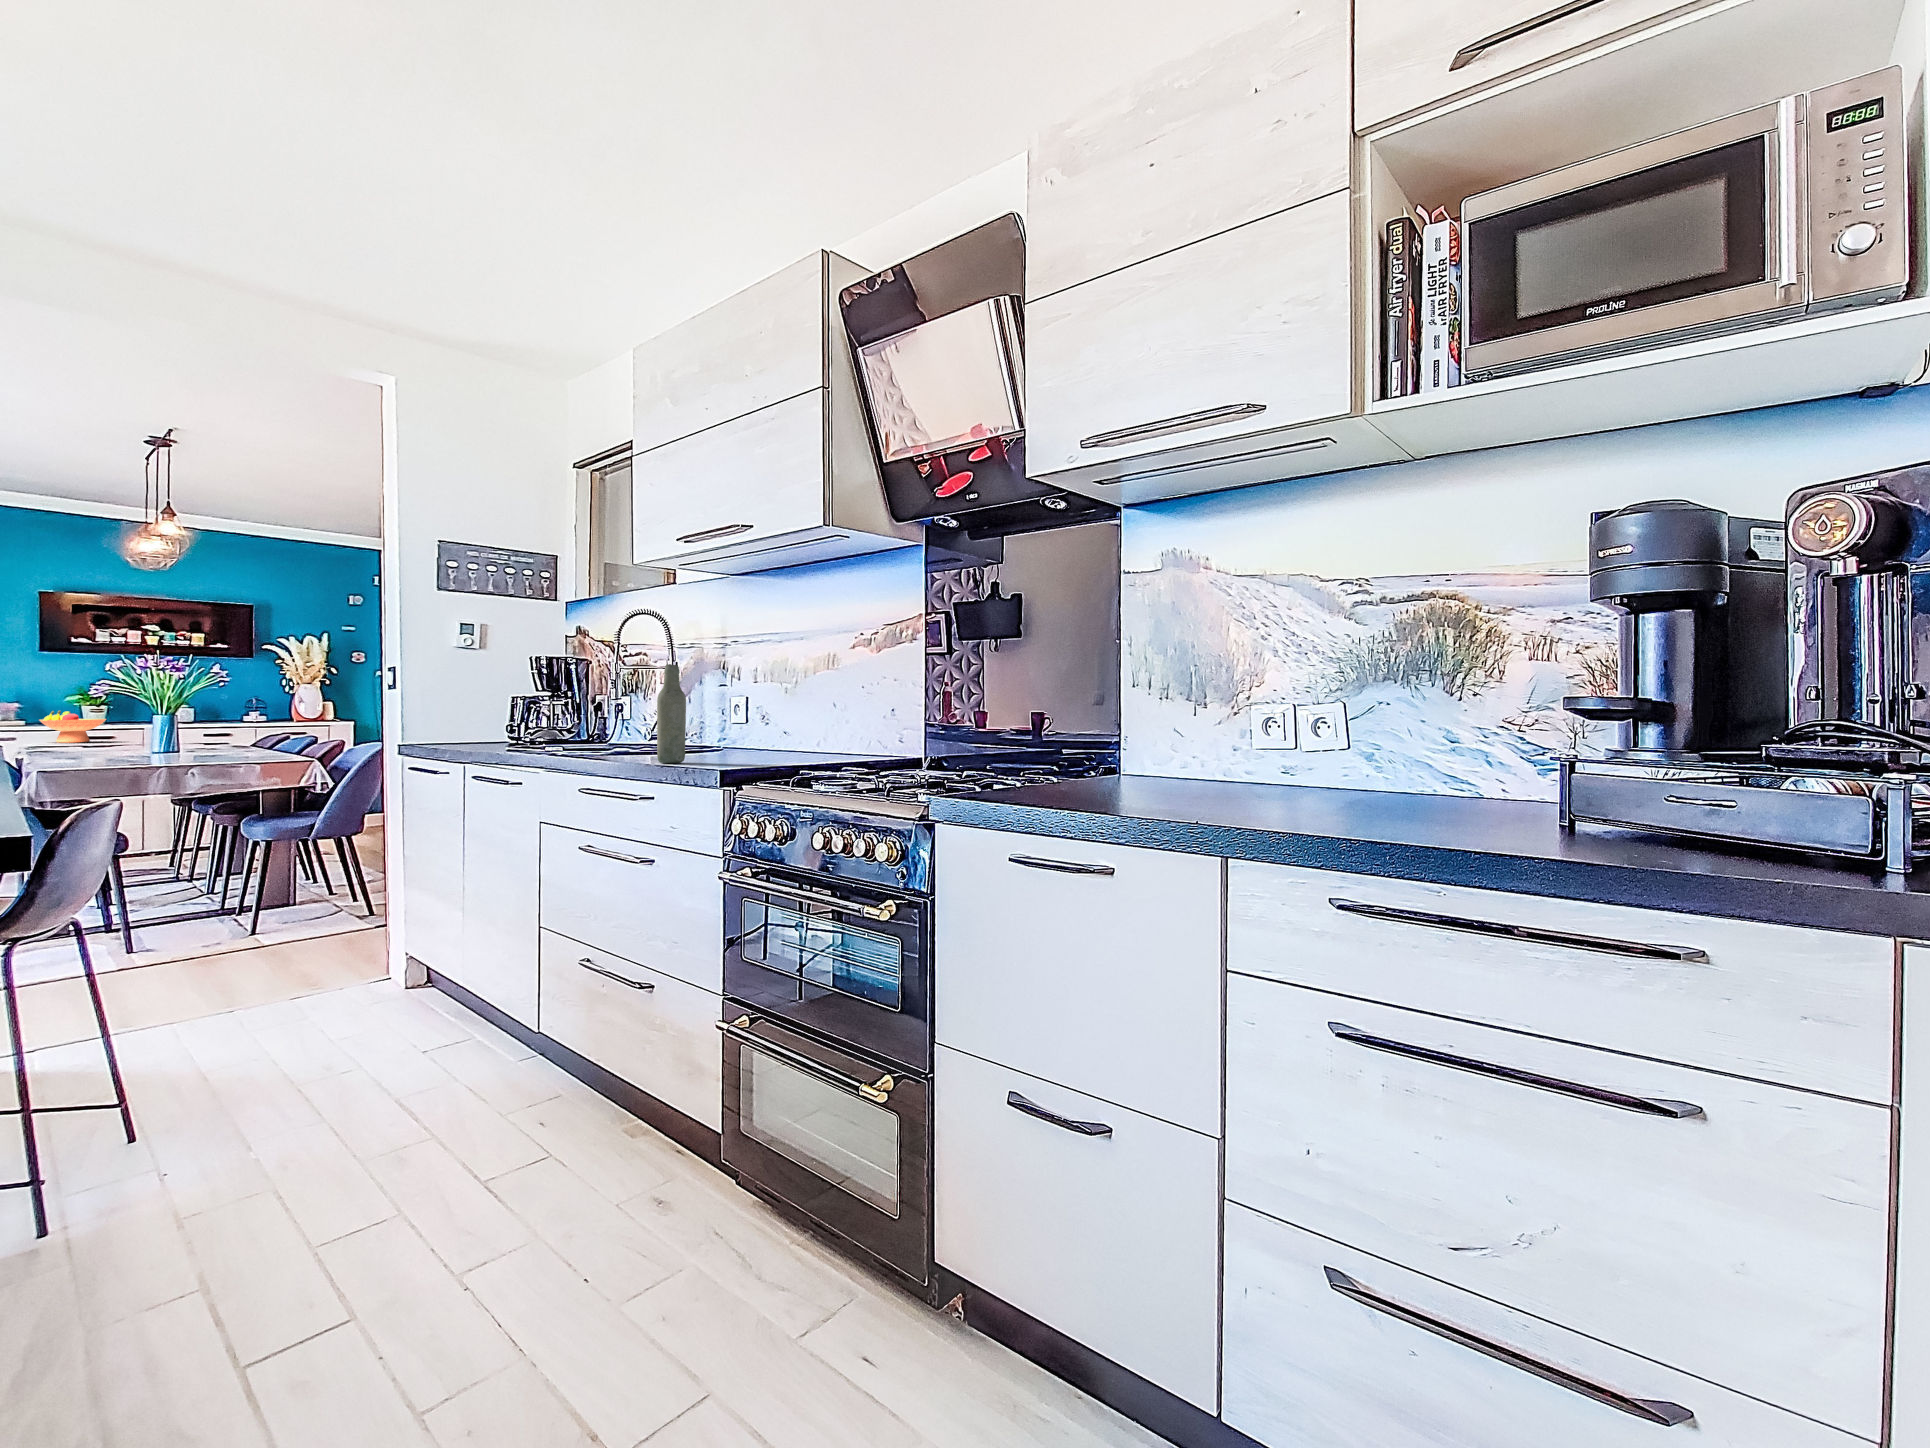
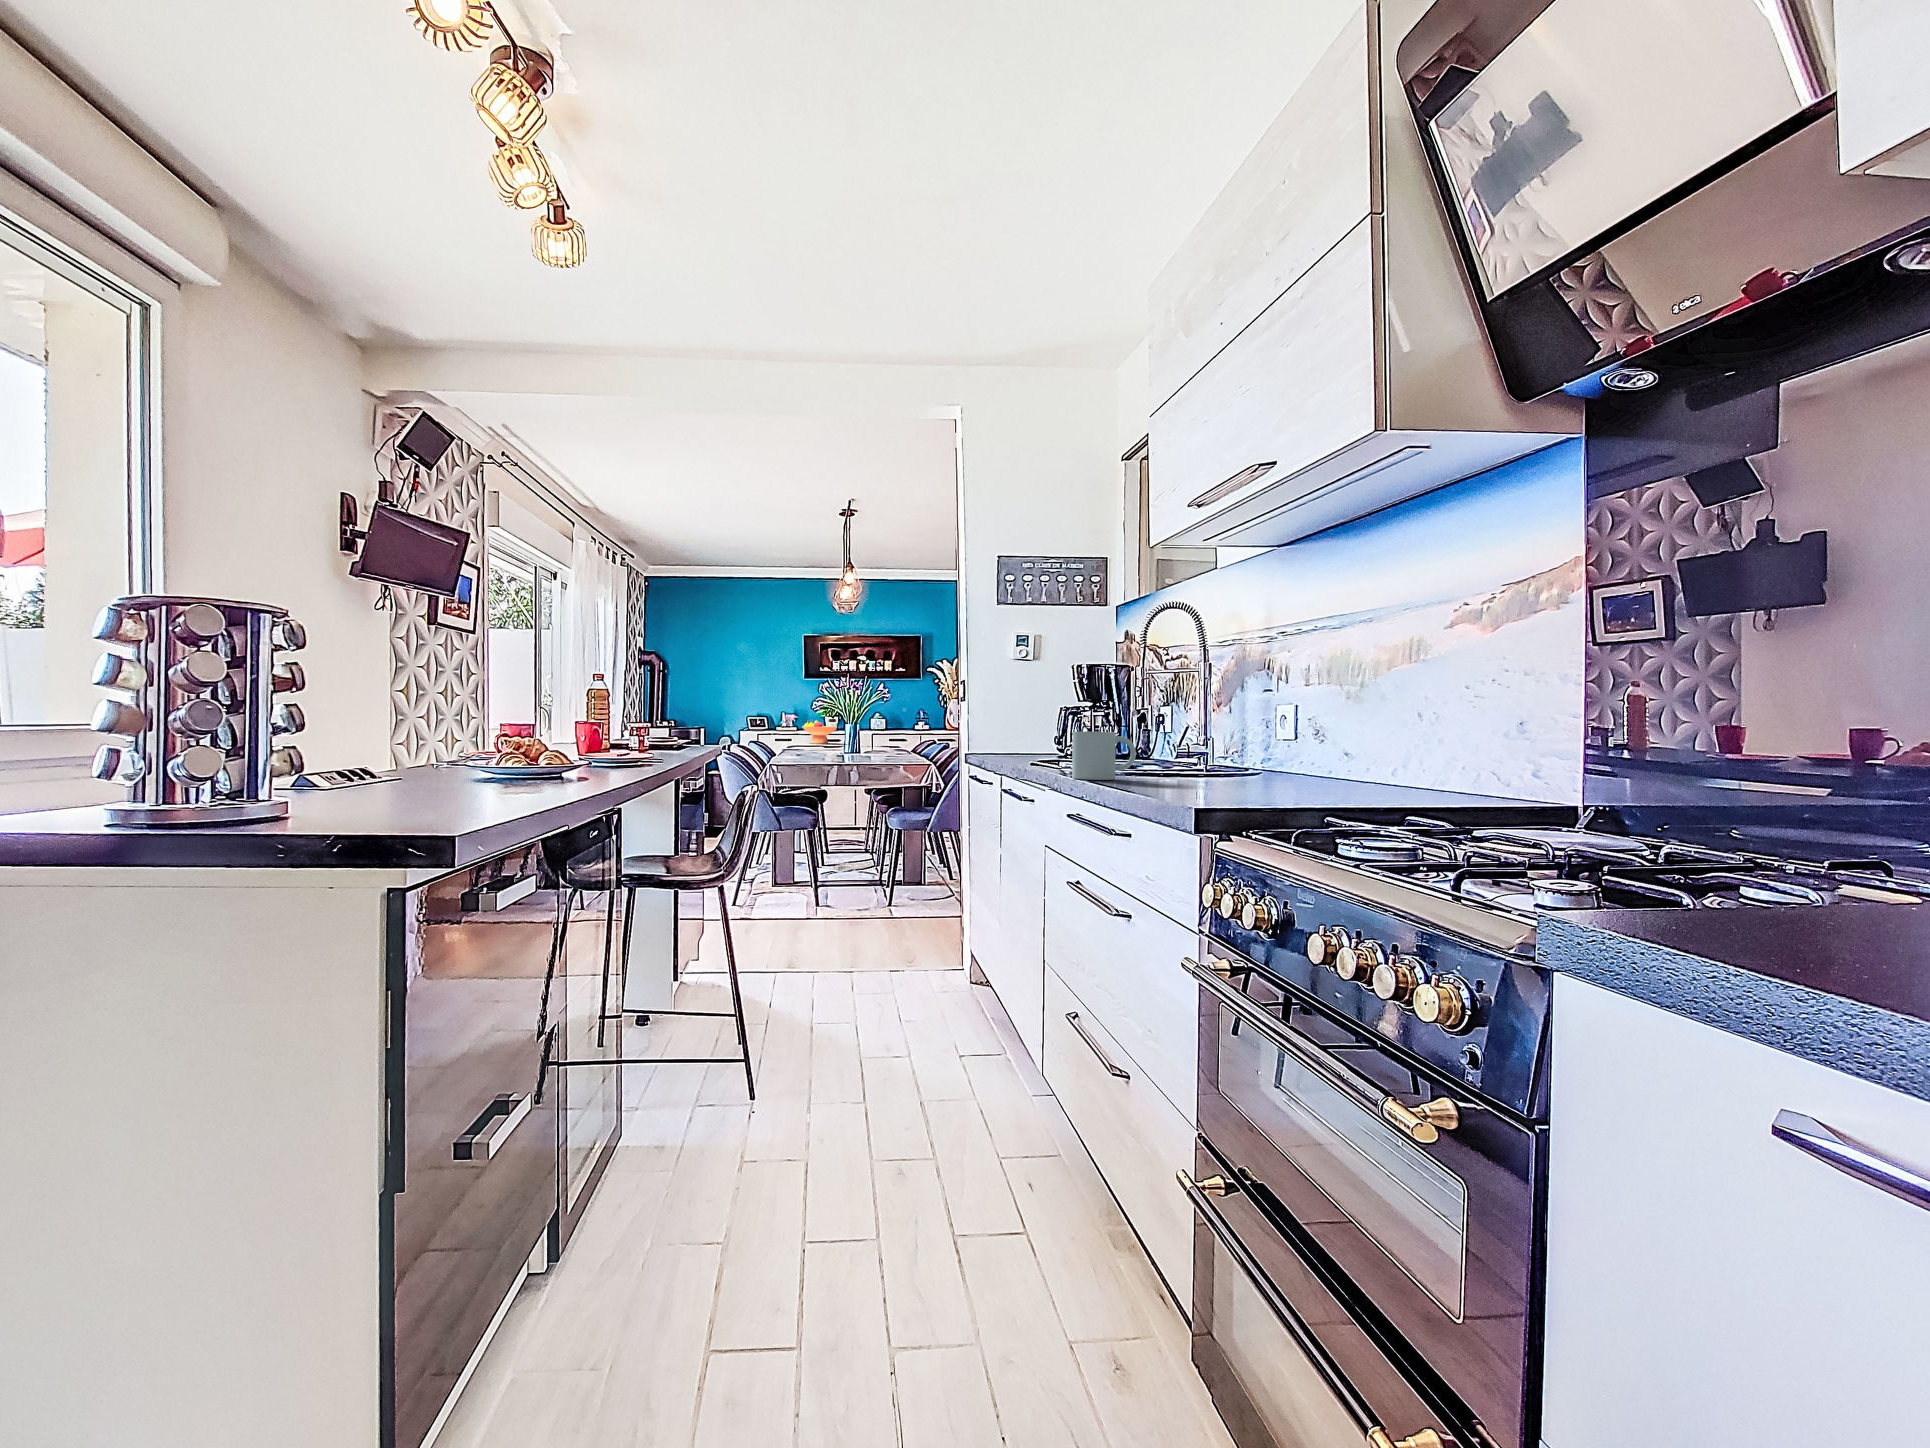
bottle: present [657,664,686,763] -> none [1146,656,1183,788]
mug: none [583,722,637,761] -> present [1072,731,1136,780]

